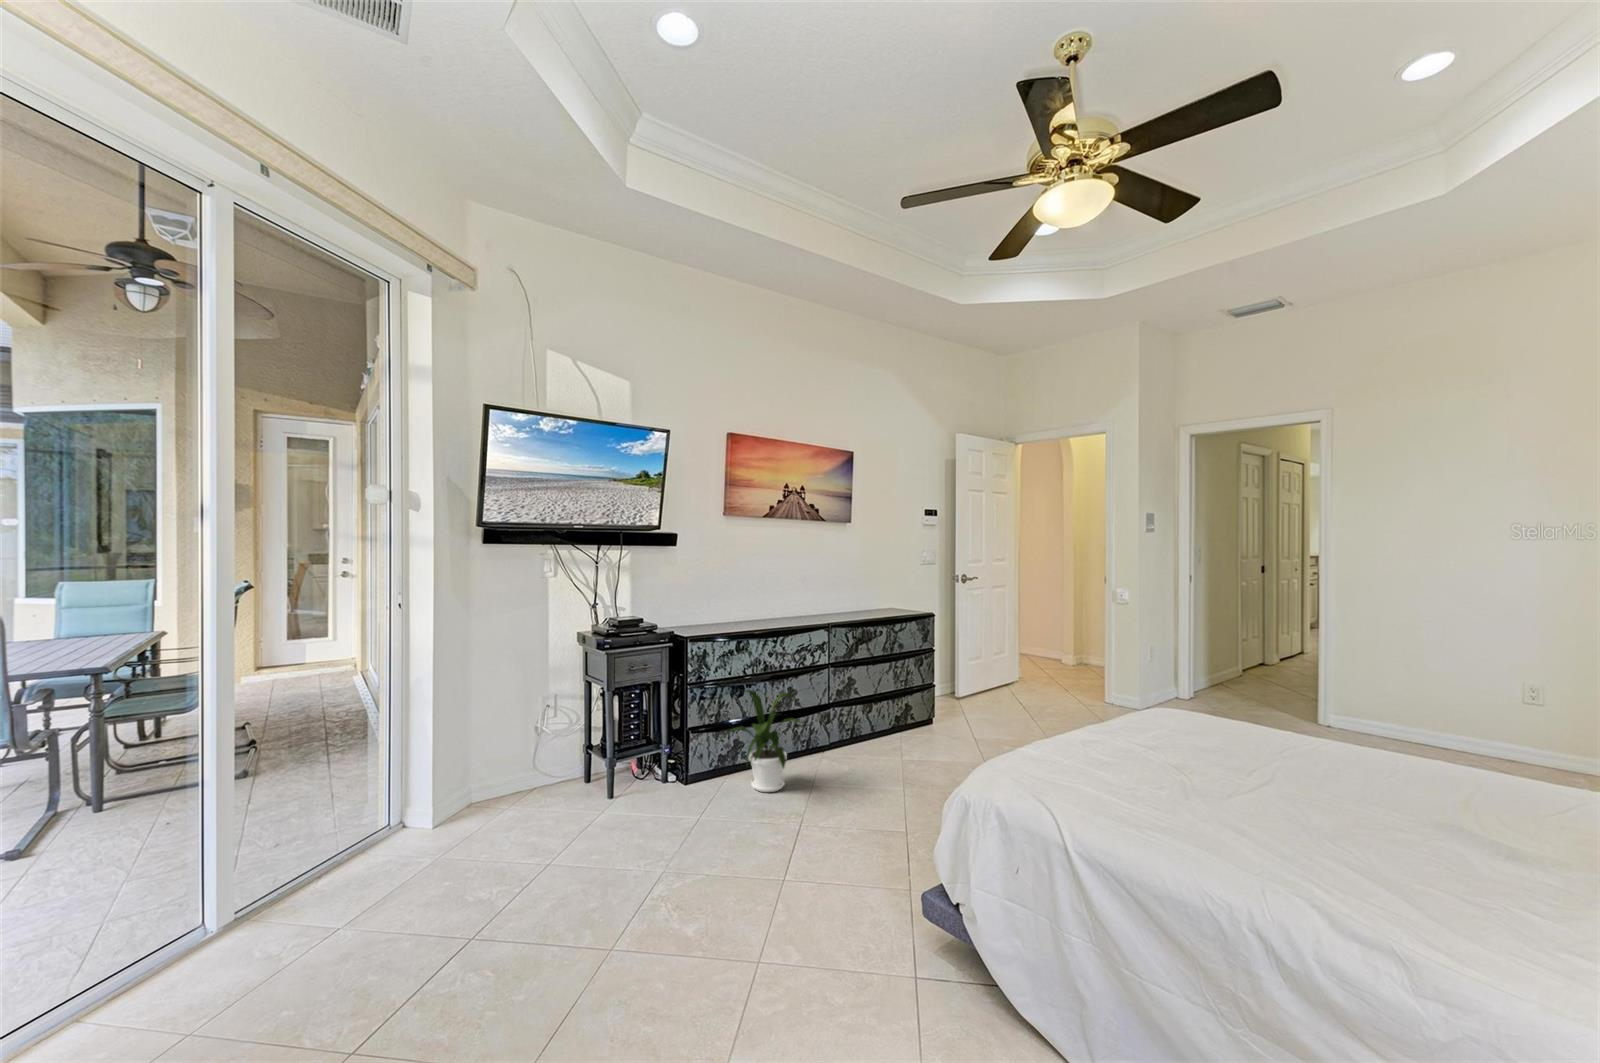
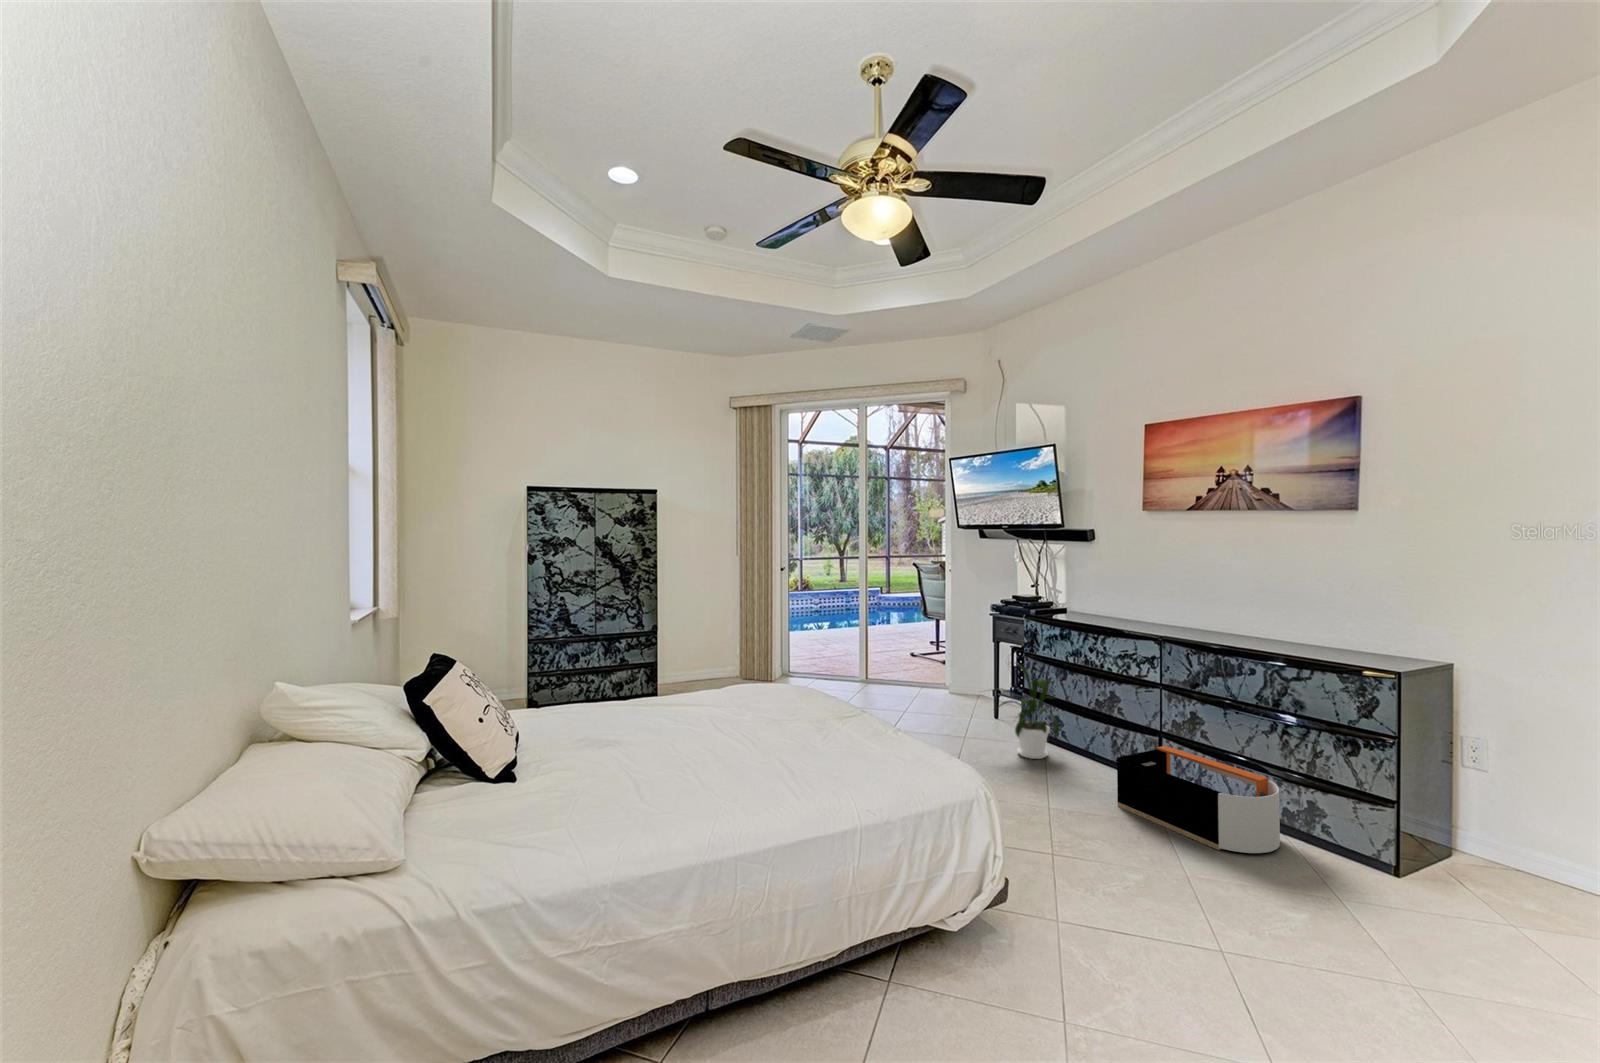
storage bin: none [846,699,943,766] -> present [1117,746,1280,853]

